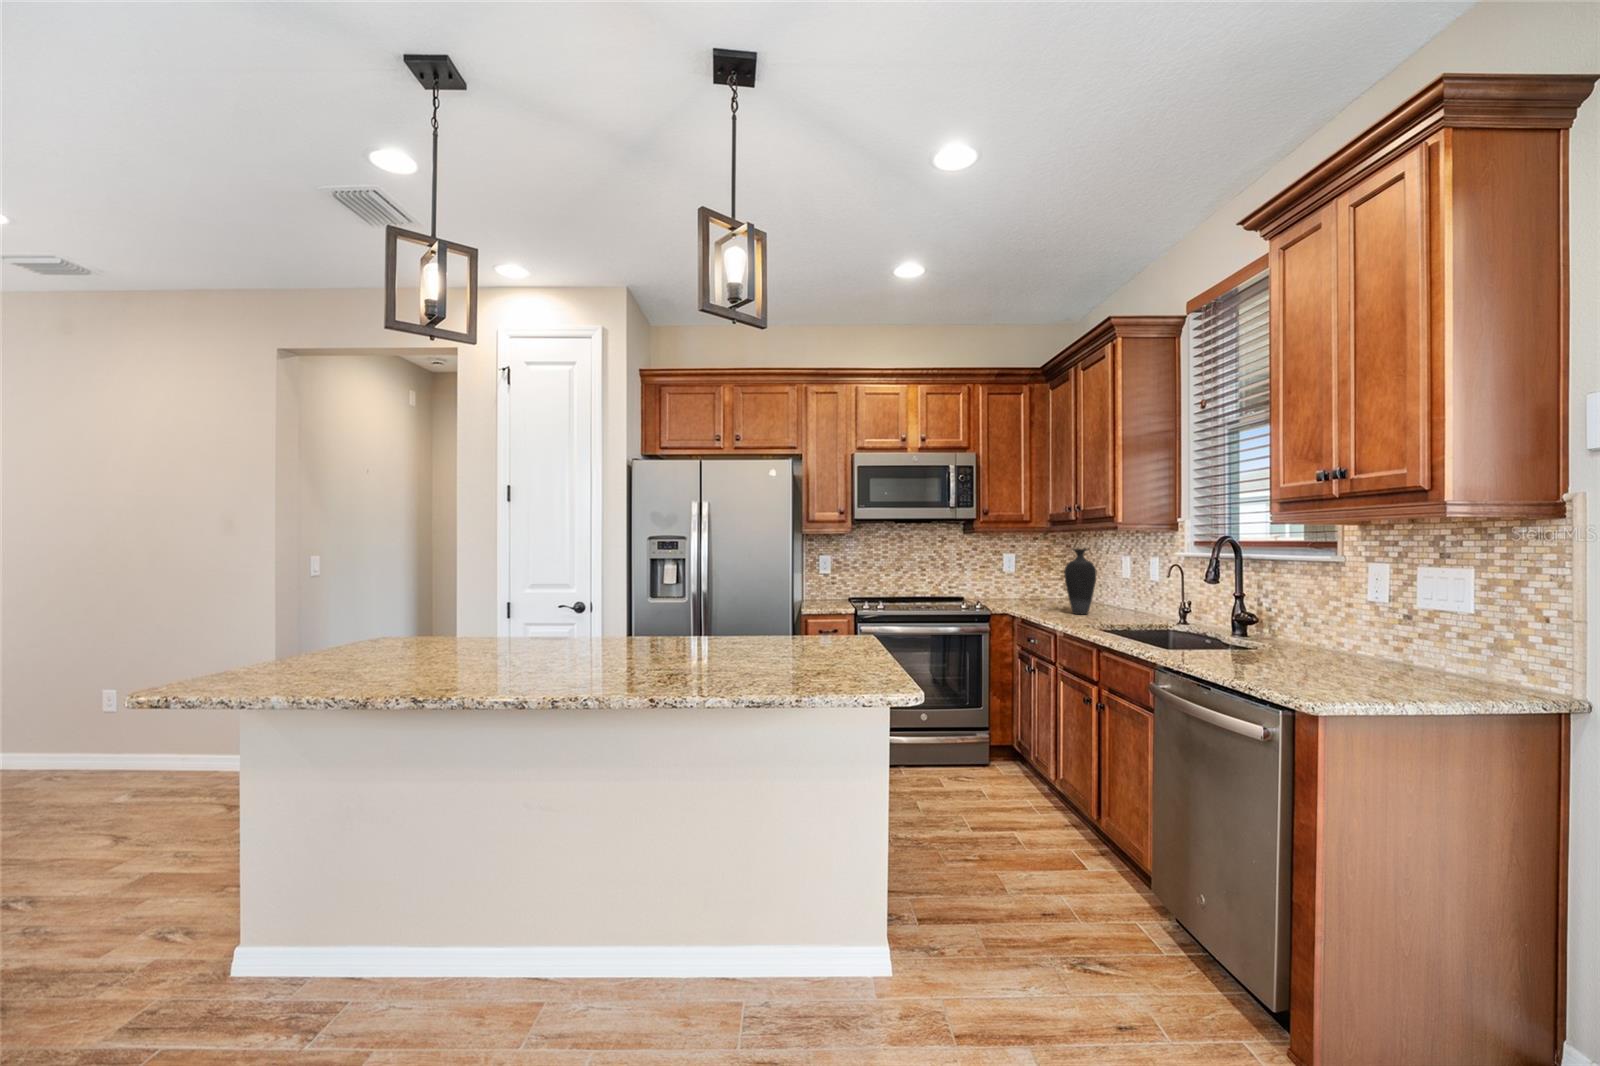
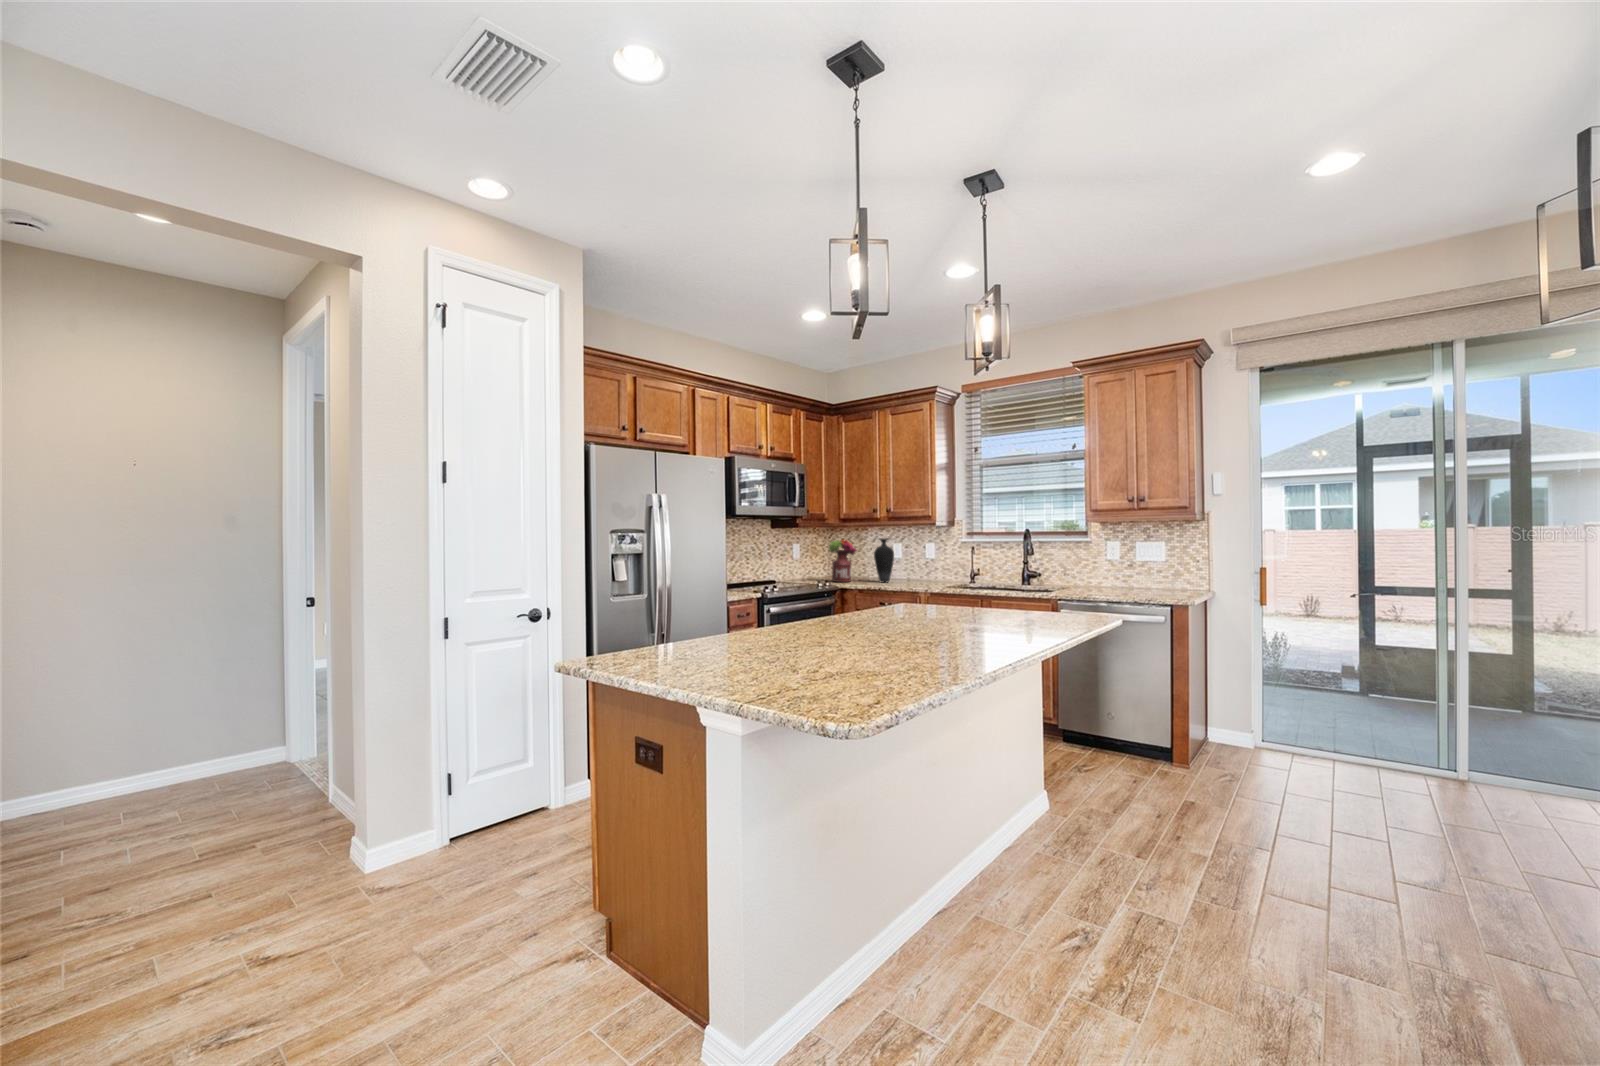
flower arrangement: none [1007,547,1051,609] -> present [829,540,857,582]

